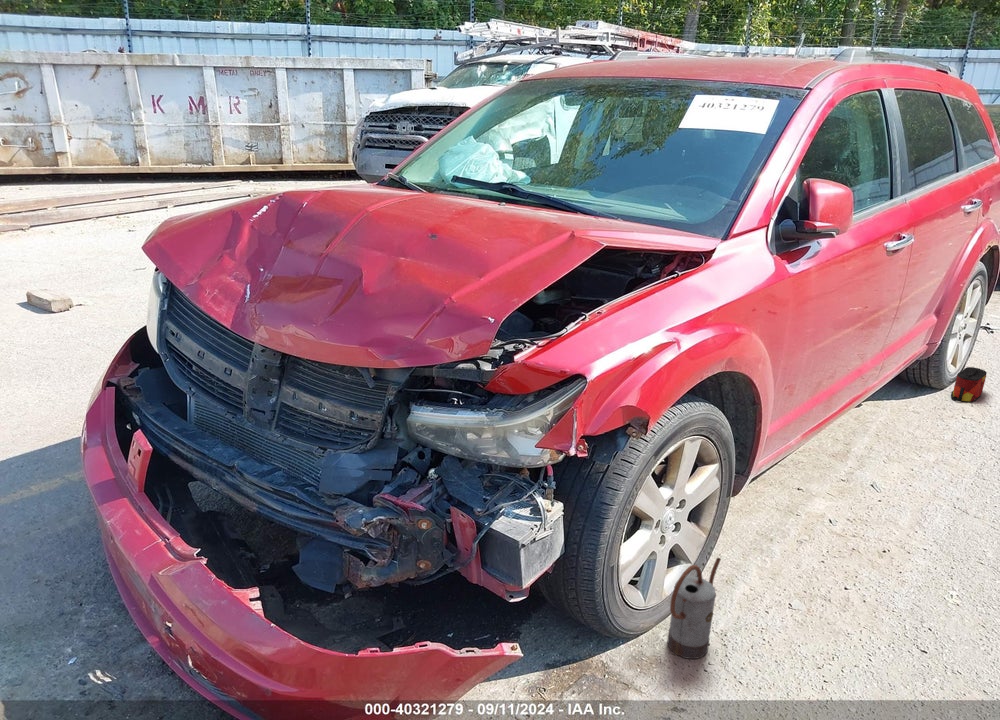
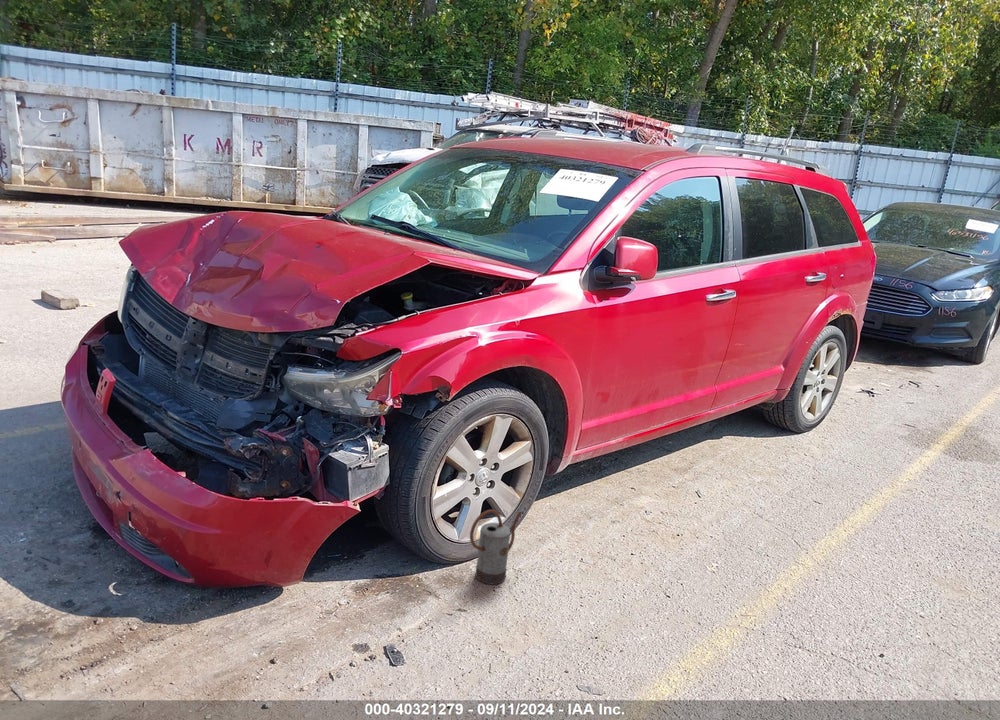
bag: present [951,367,987,402] -> none [806,419,839,448]

